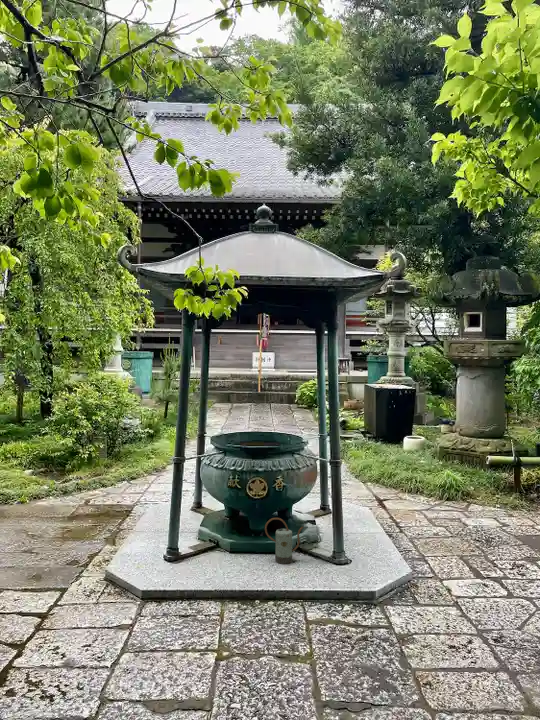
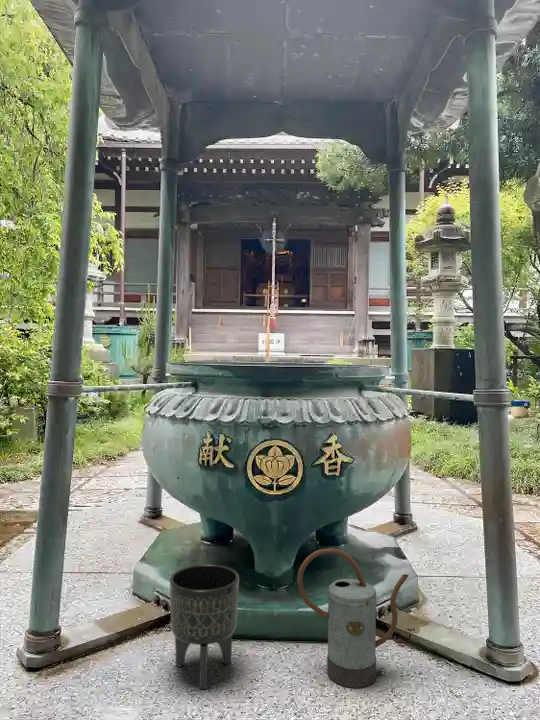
planter: none [220,524,244,564] -> present [170,564,239,689]

